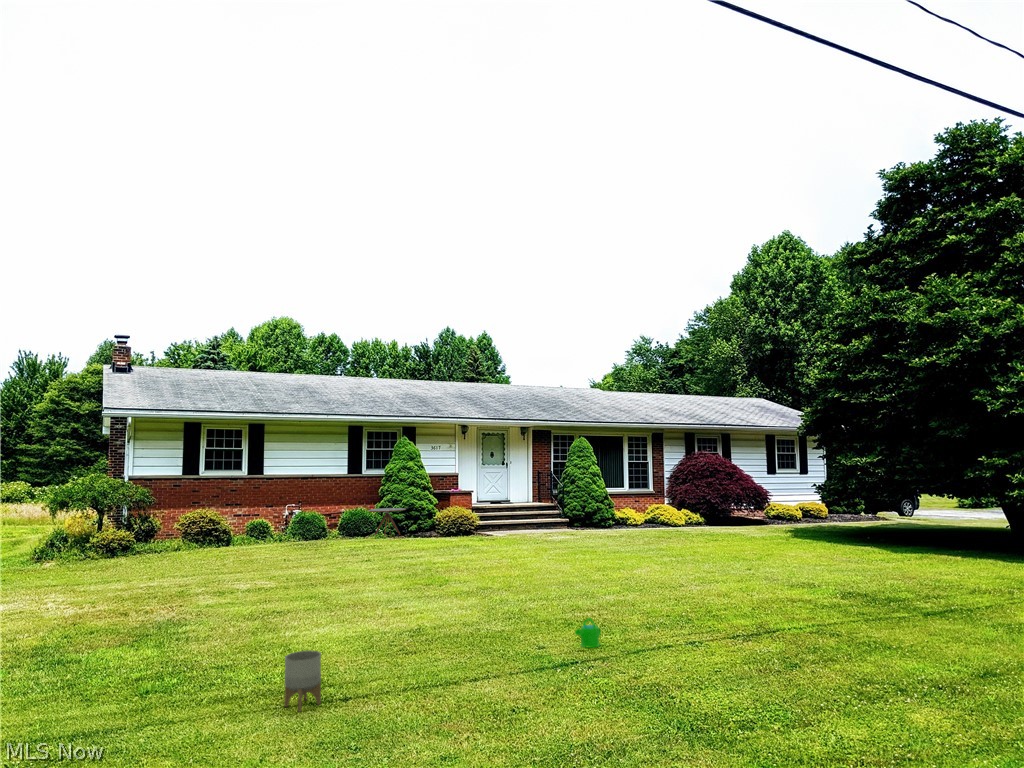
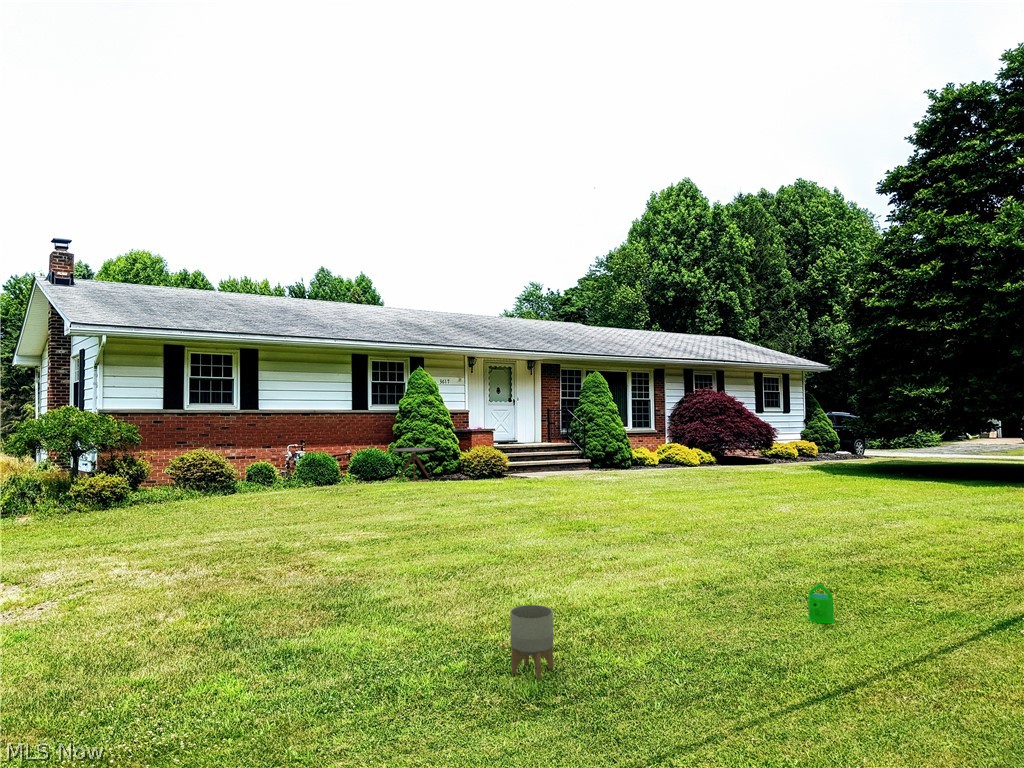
watering can: present [575,618,601,648] -> present [807,584,836,624]
planter: present [284,650,321,712] -> present [510,605,553,679]

